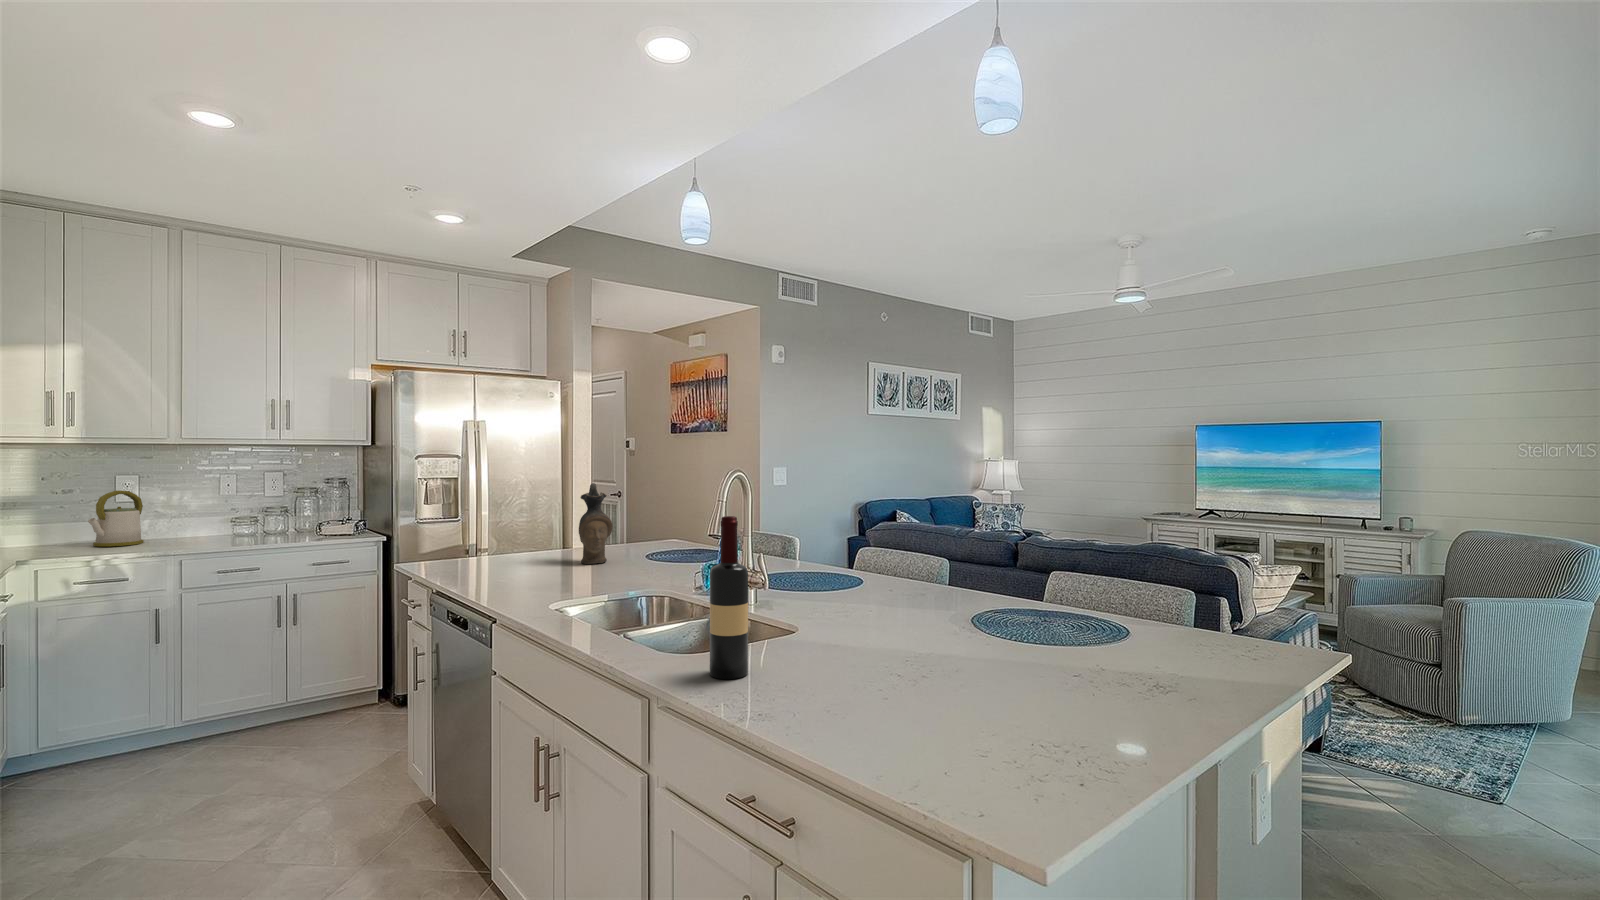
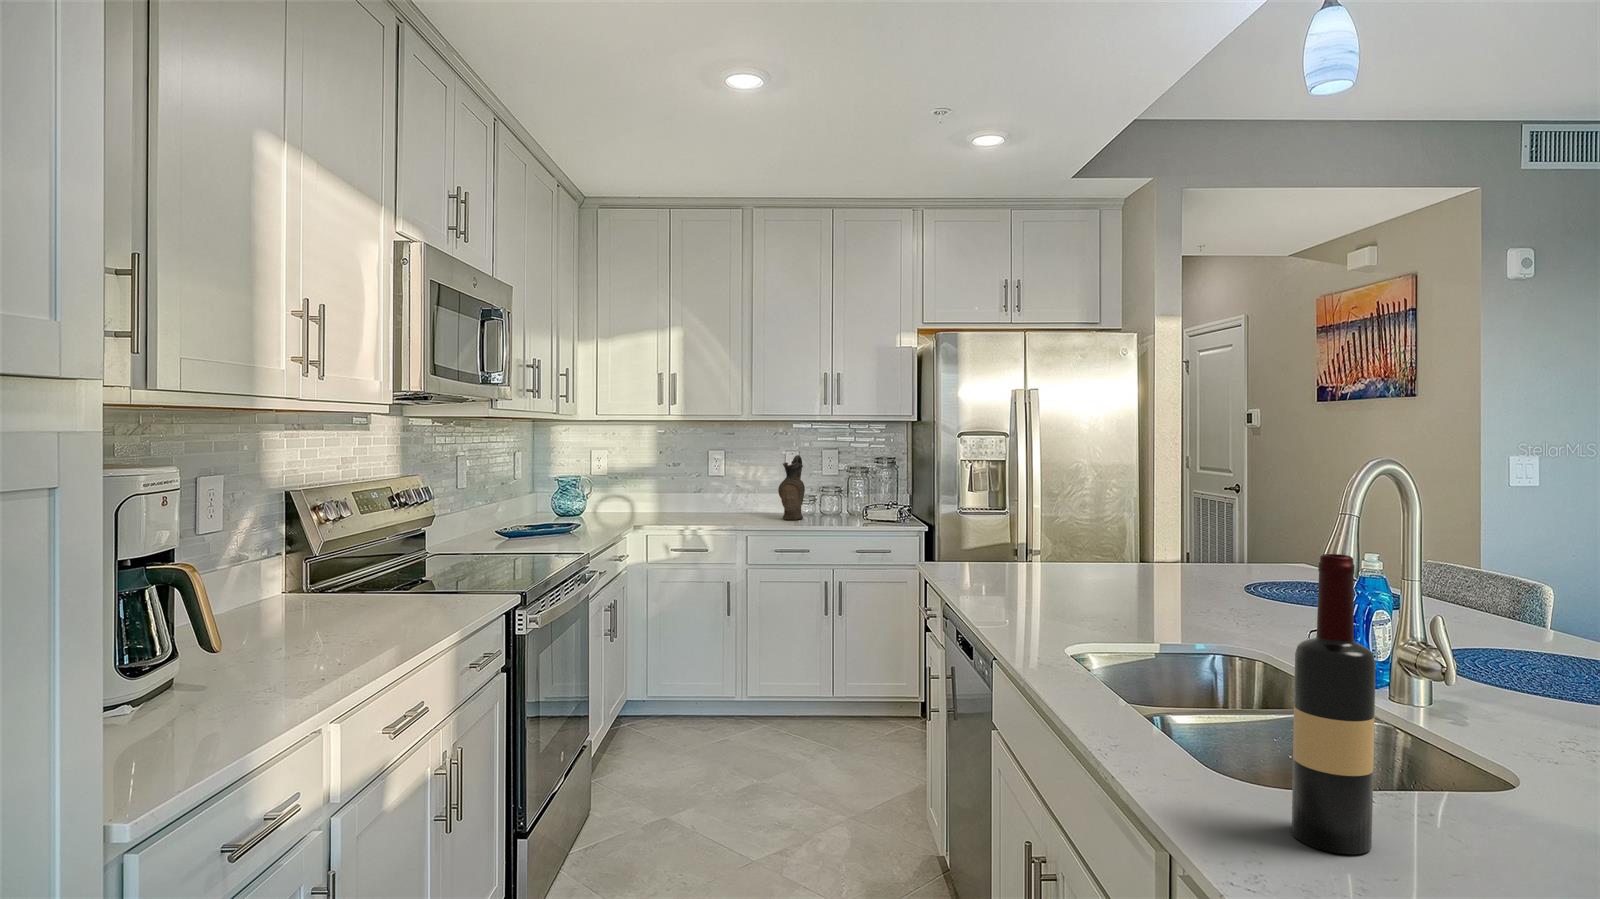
ceramic pitcher: present [579,483,613,564] -> present [778,455,805,519]
kettle: present [88,491,144,546] -> none [687,465,726,518]

